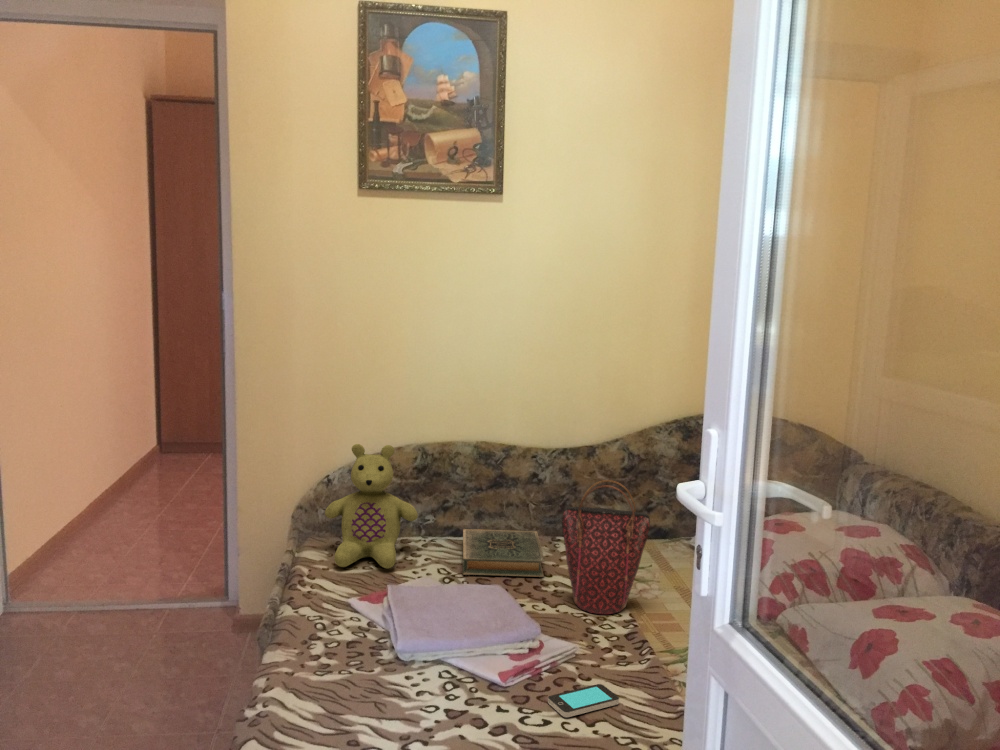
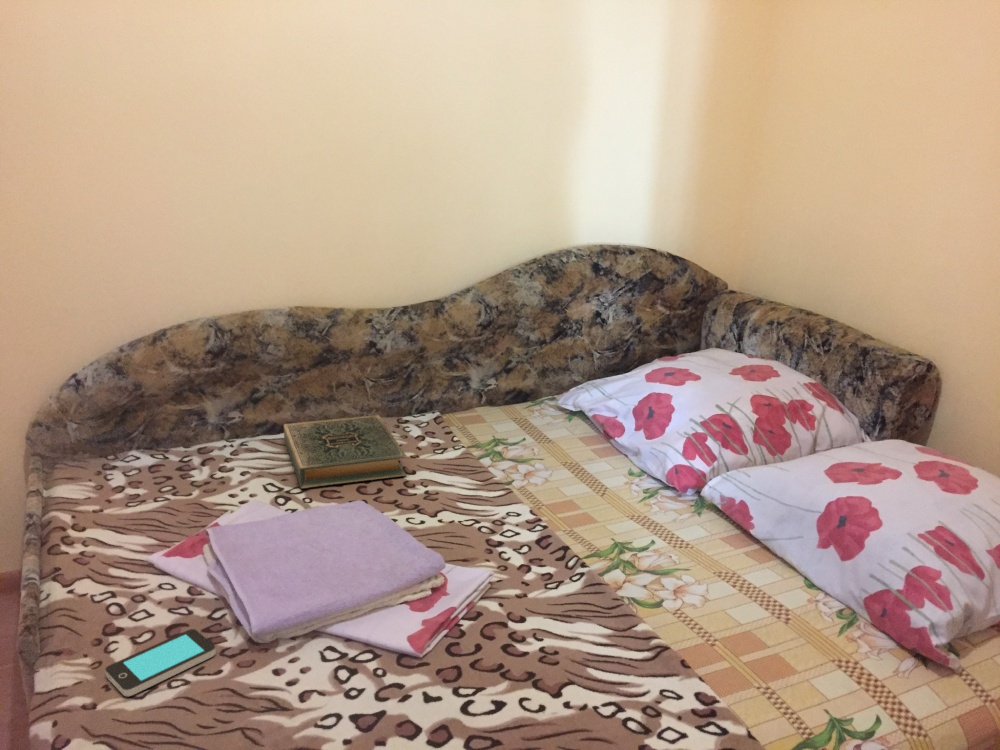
stuffed bear: present [325,444,418,568] -> none [84,325,224,504]
handbag: present [562,480,650,614] -> none [437,347,548,518]
smartphone: present [548,684,619,717] -> present [105,629,215,696]

